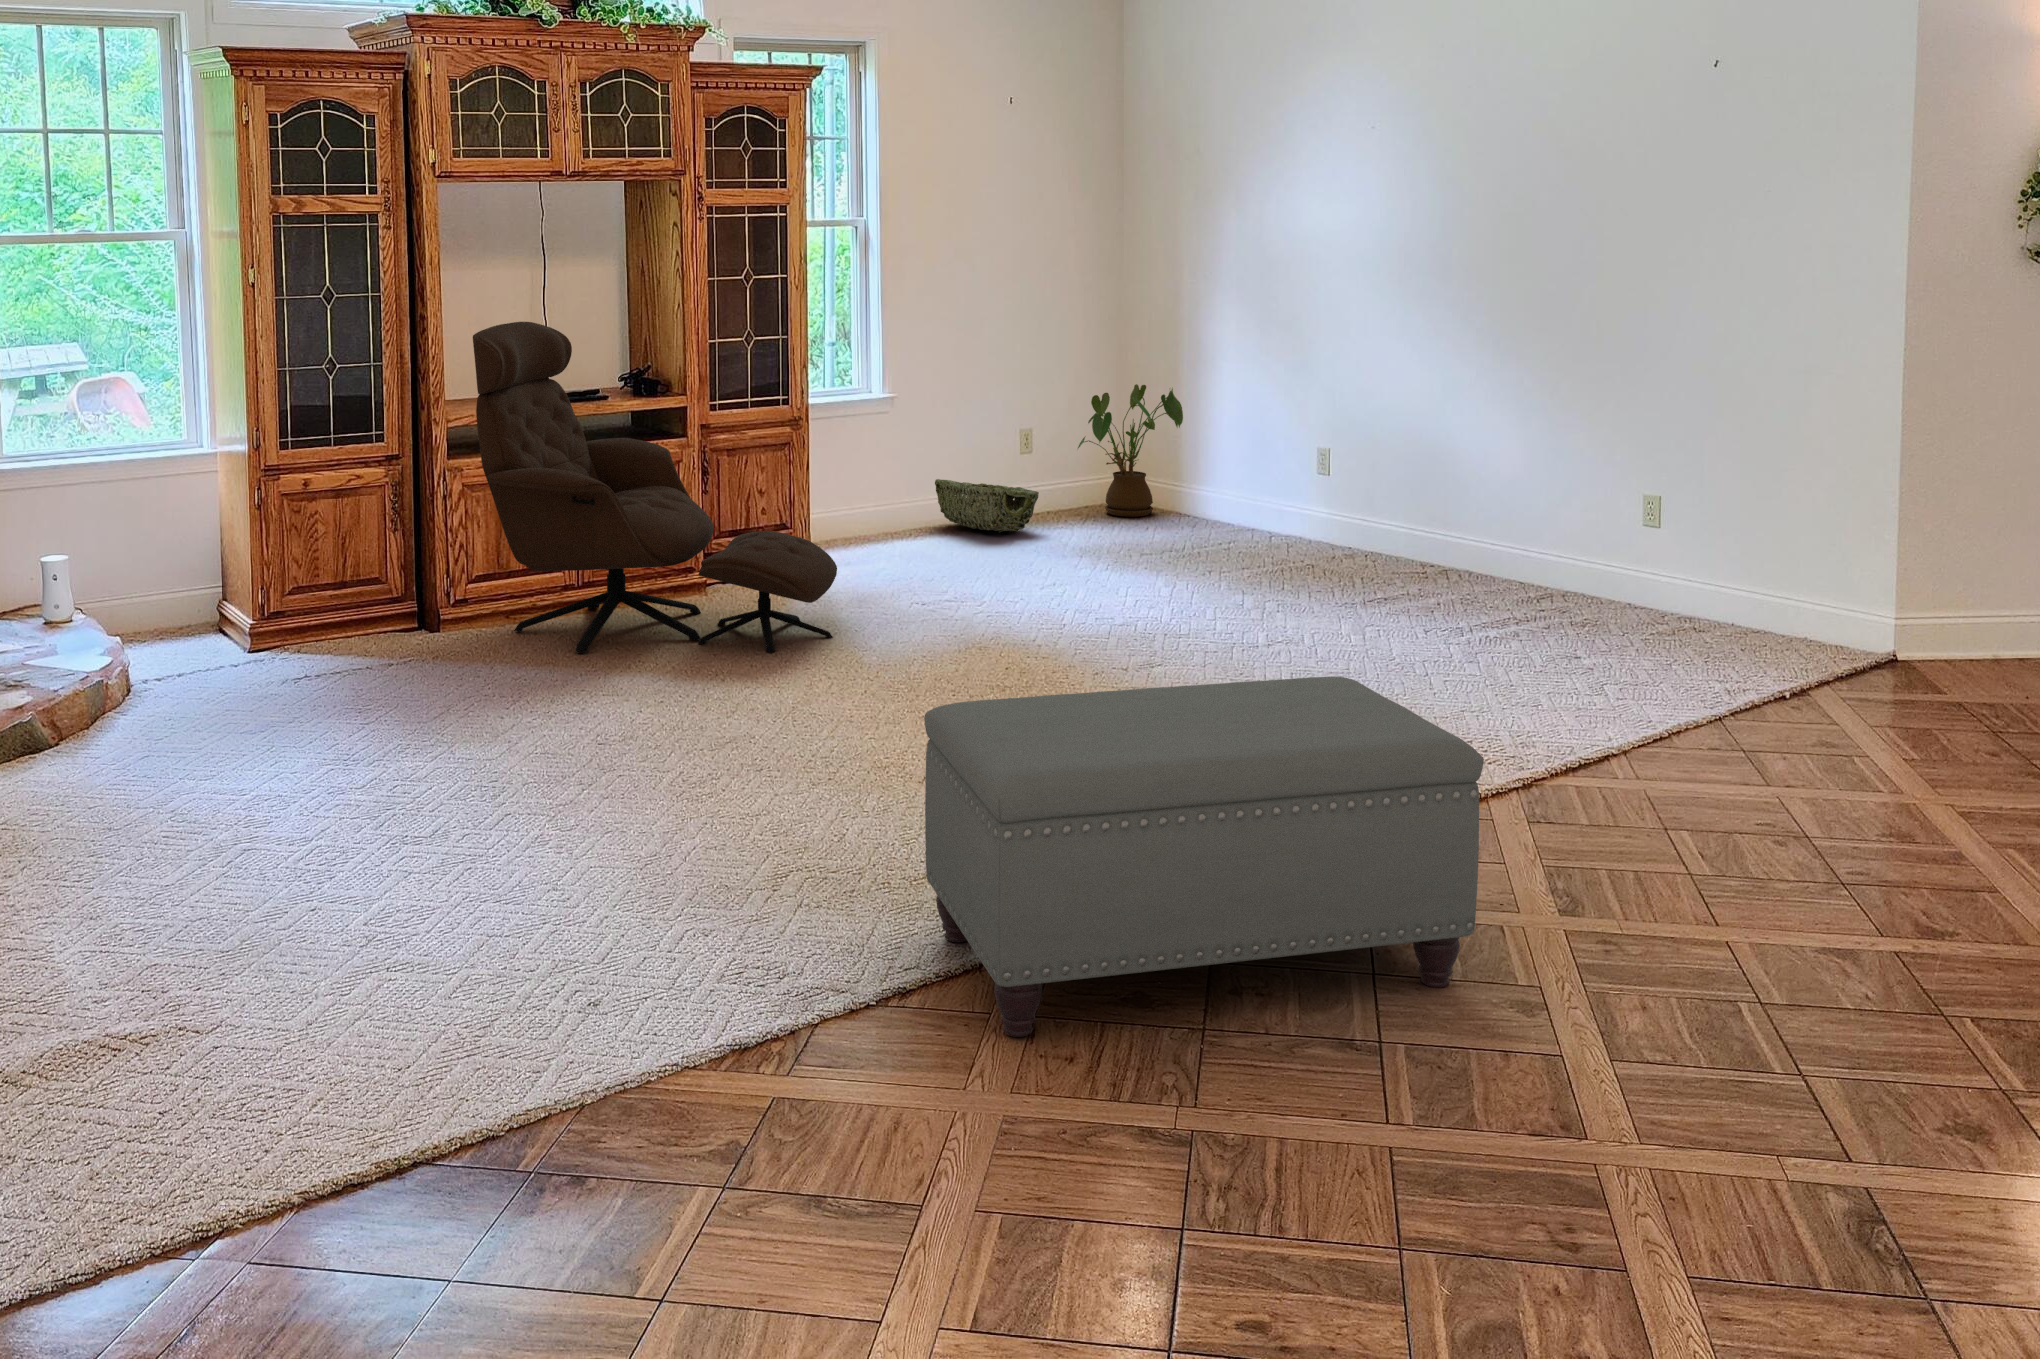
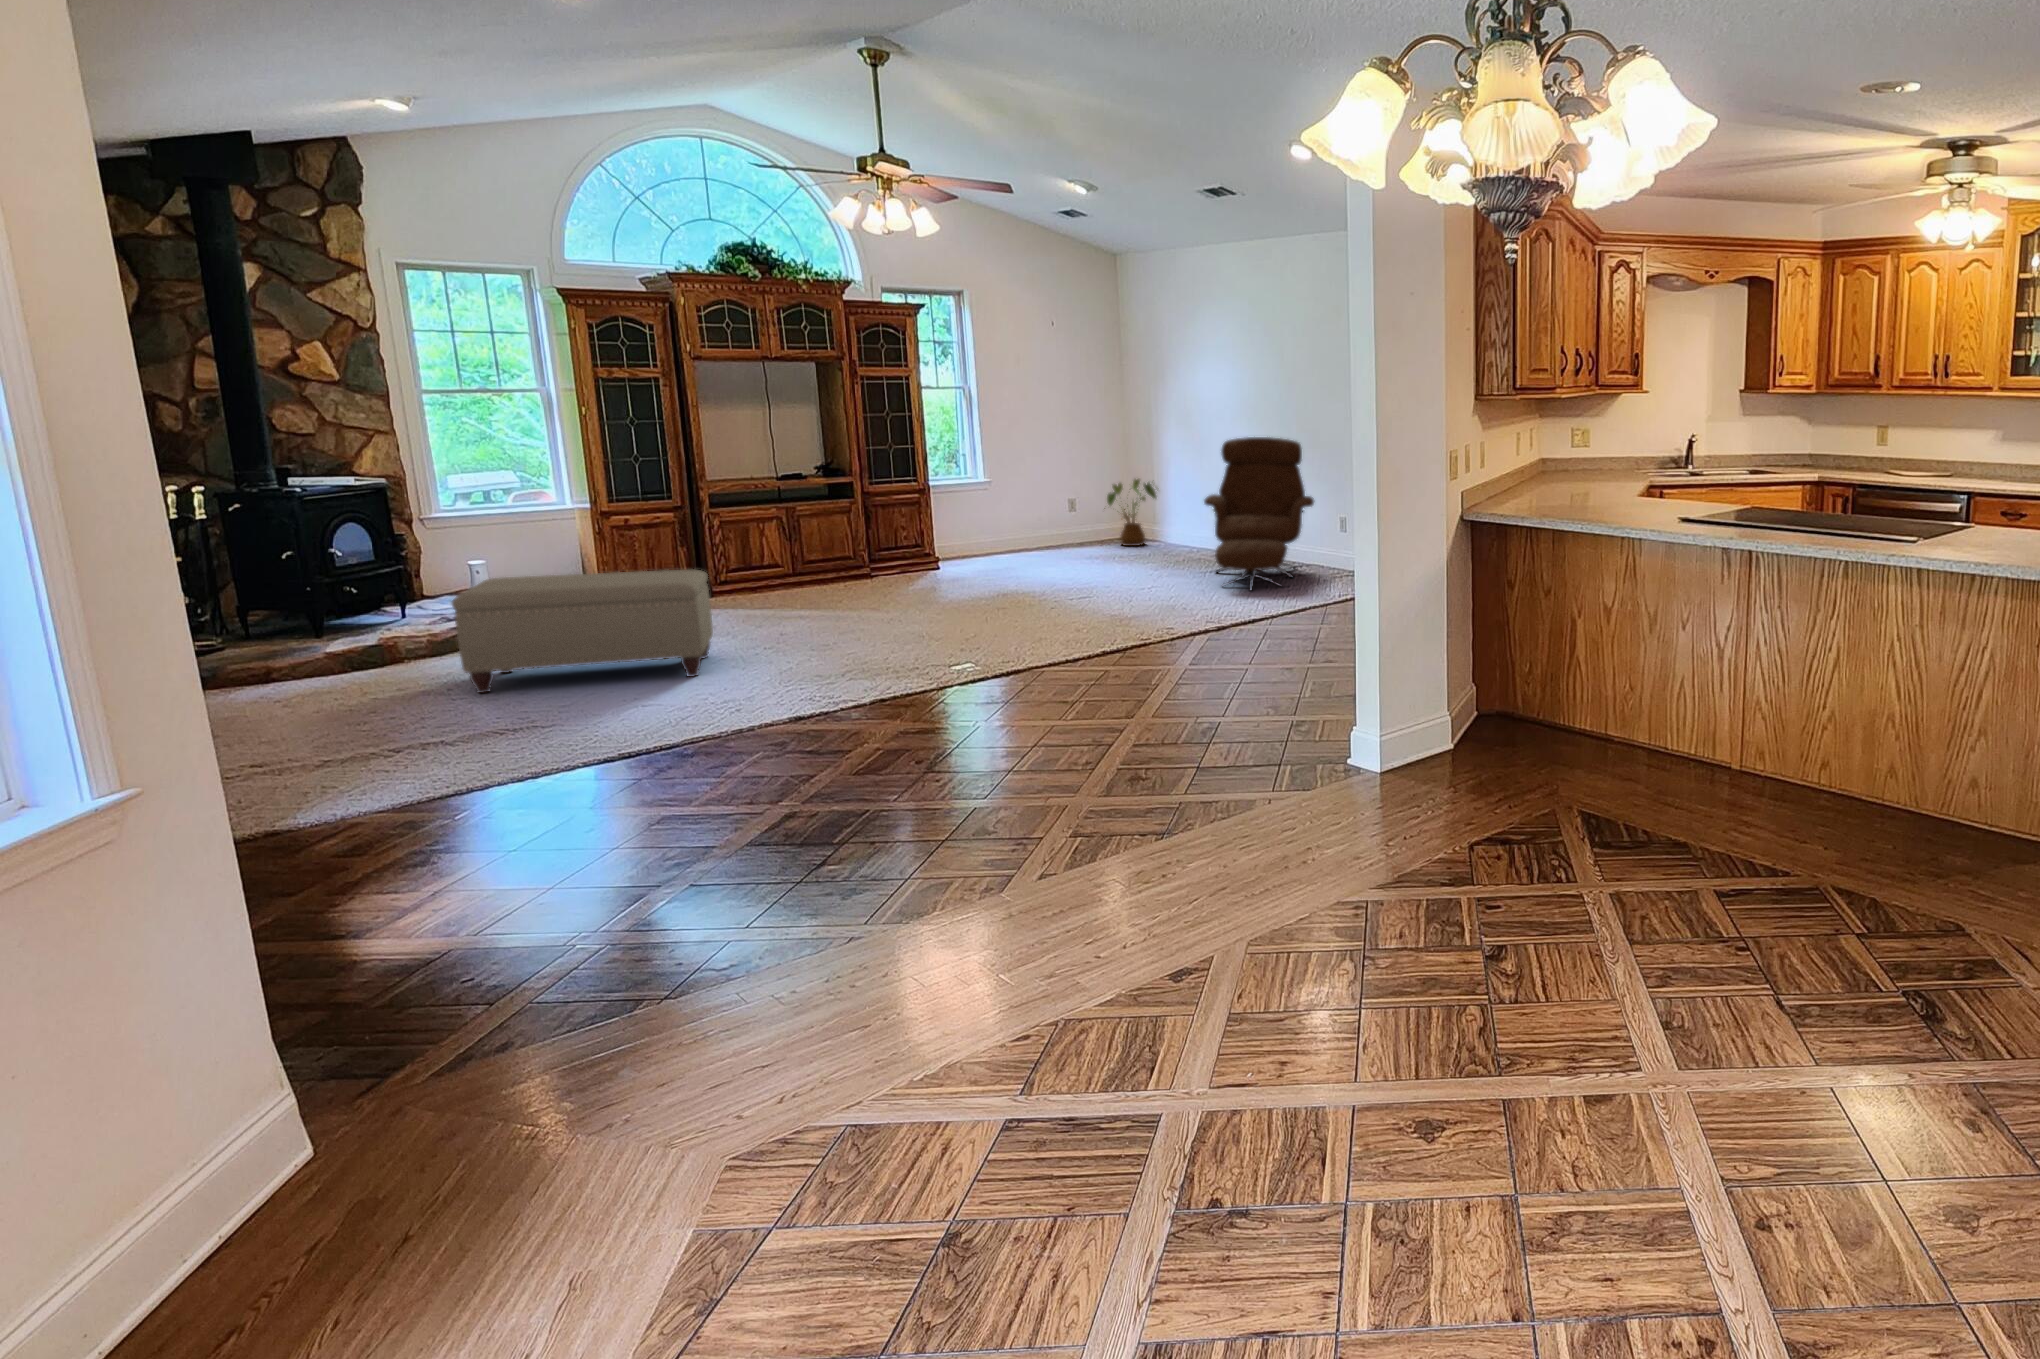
lounge chair: present [473,322,837,653] -> present [1204,437,1314,590]
woven basket: present [935,479,1039,533] -> none [1020,527,1075,554]
ottoman: present [924,676,1484,1037] -> present [452,569,713,693]

